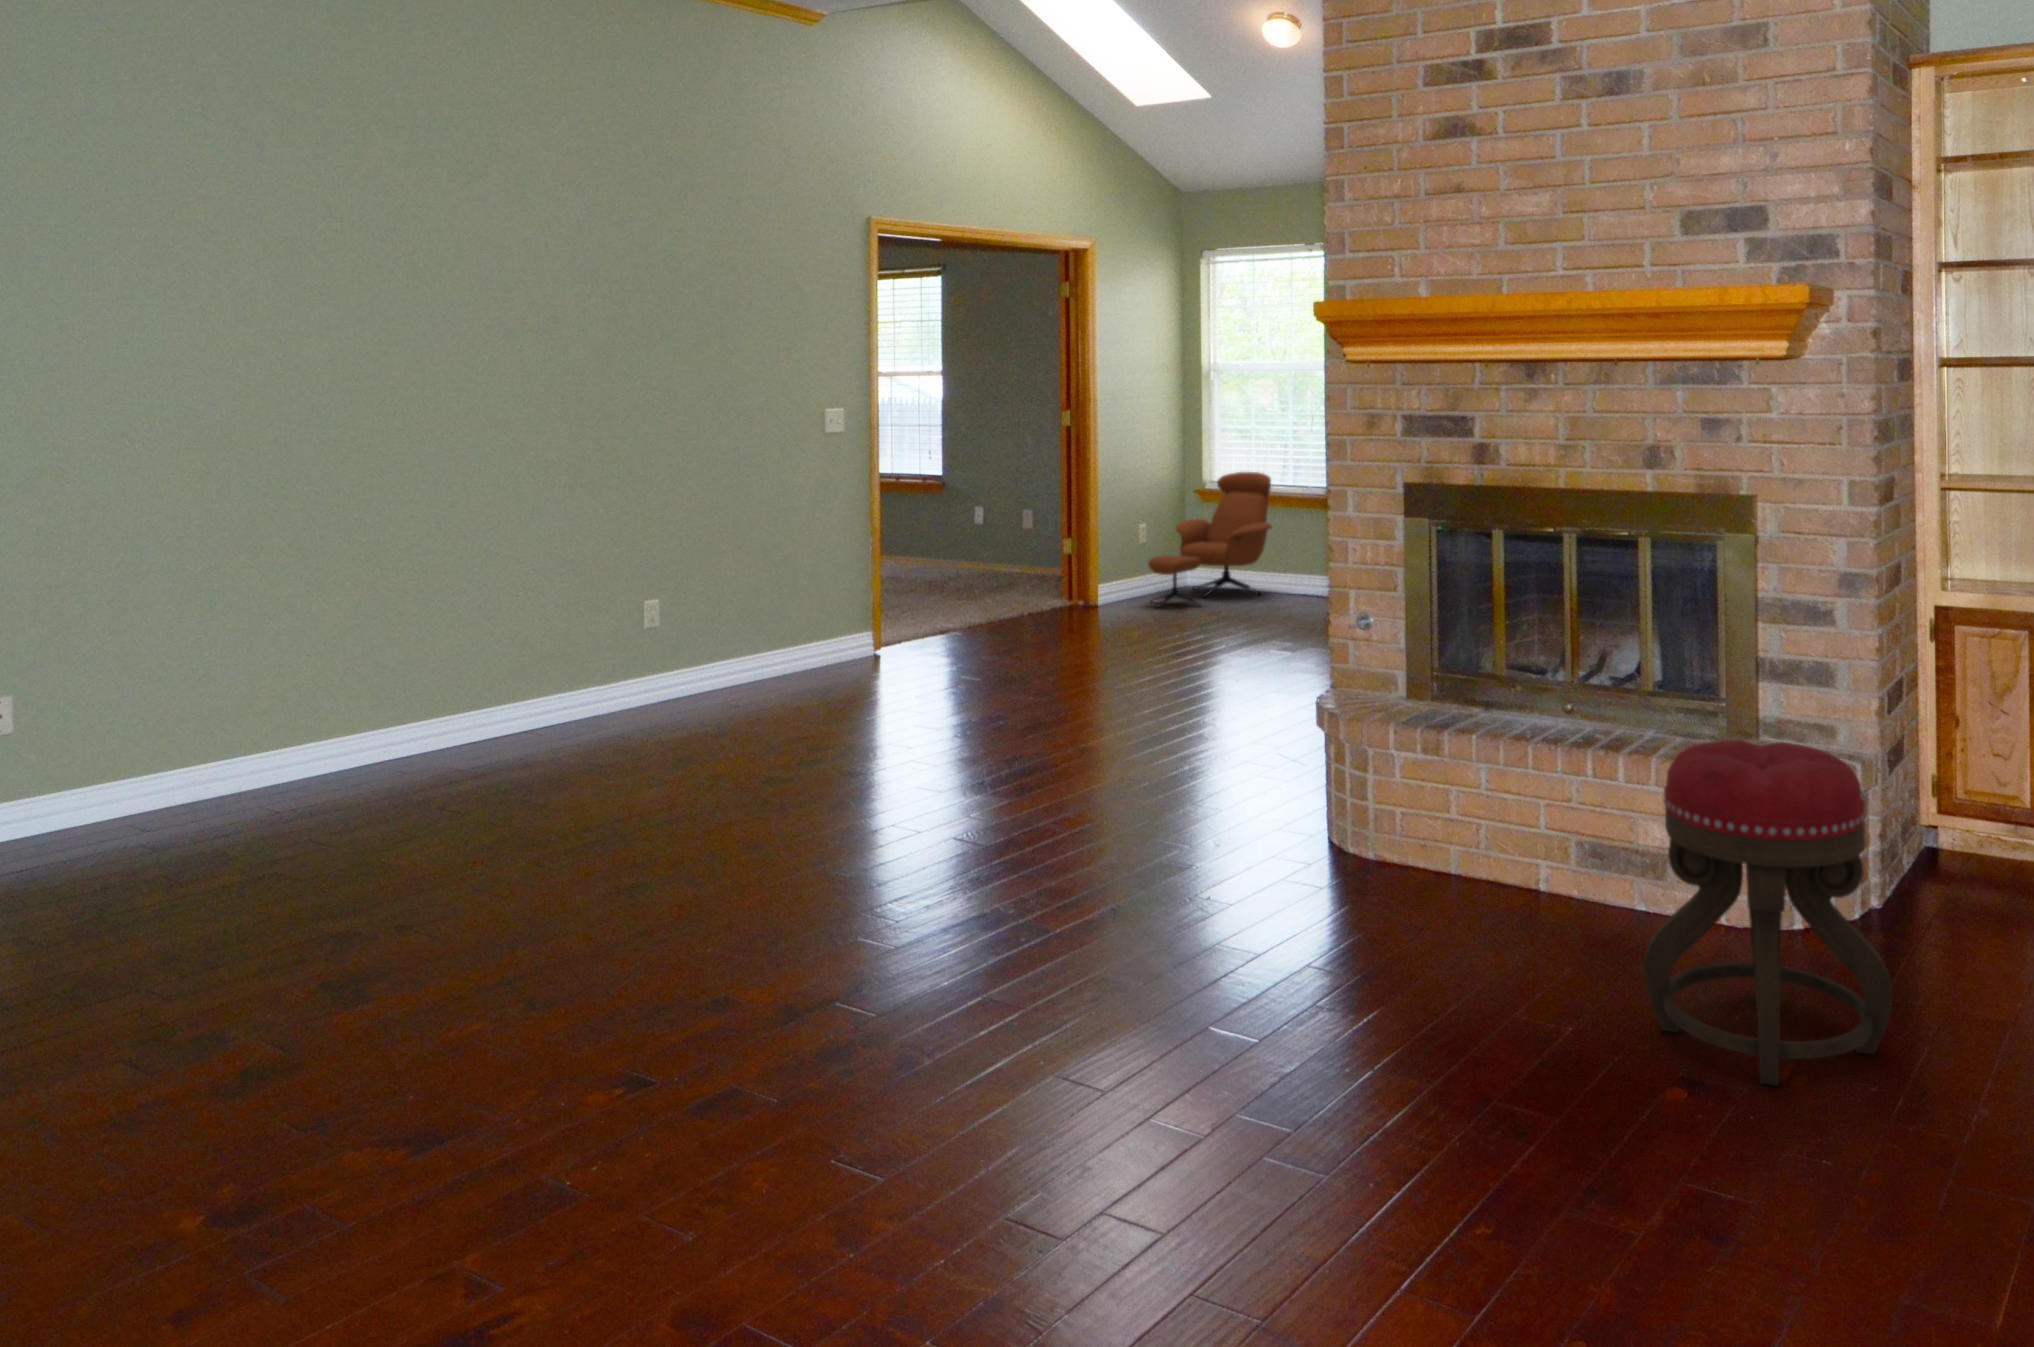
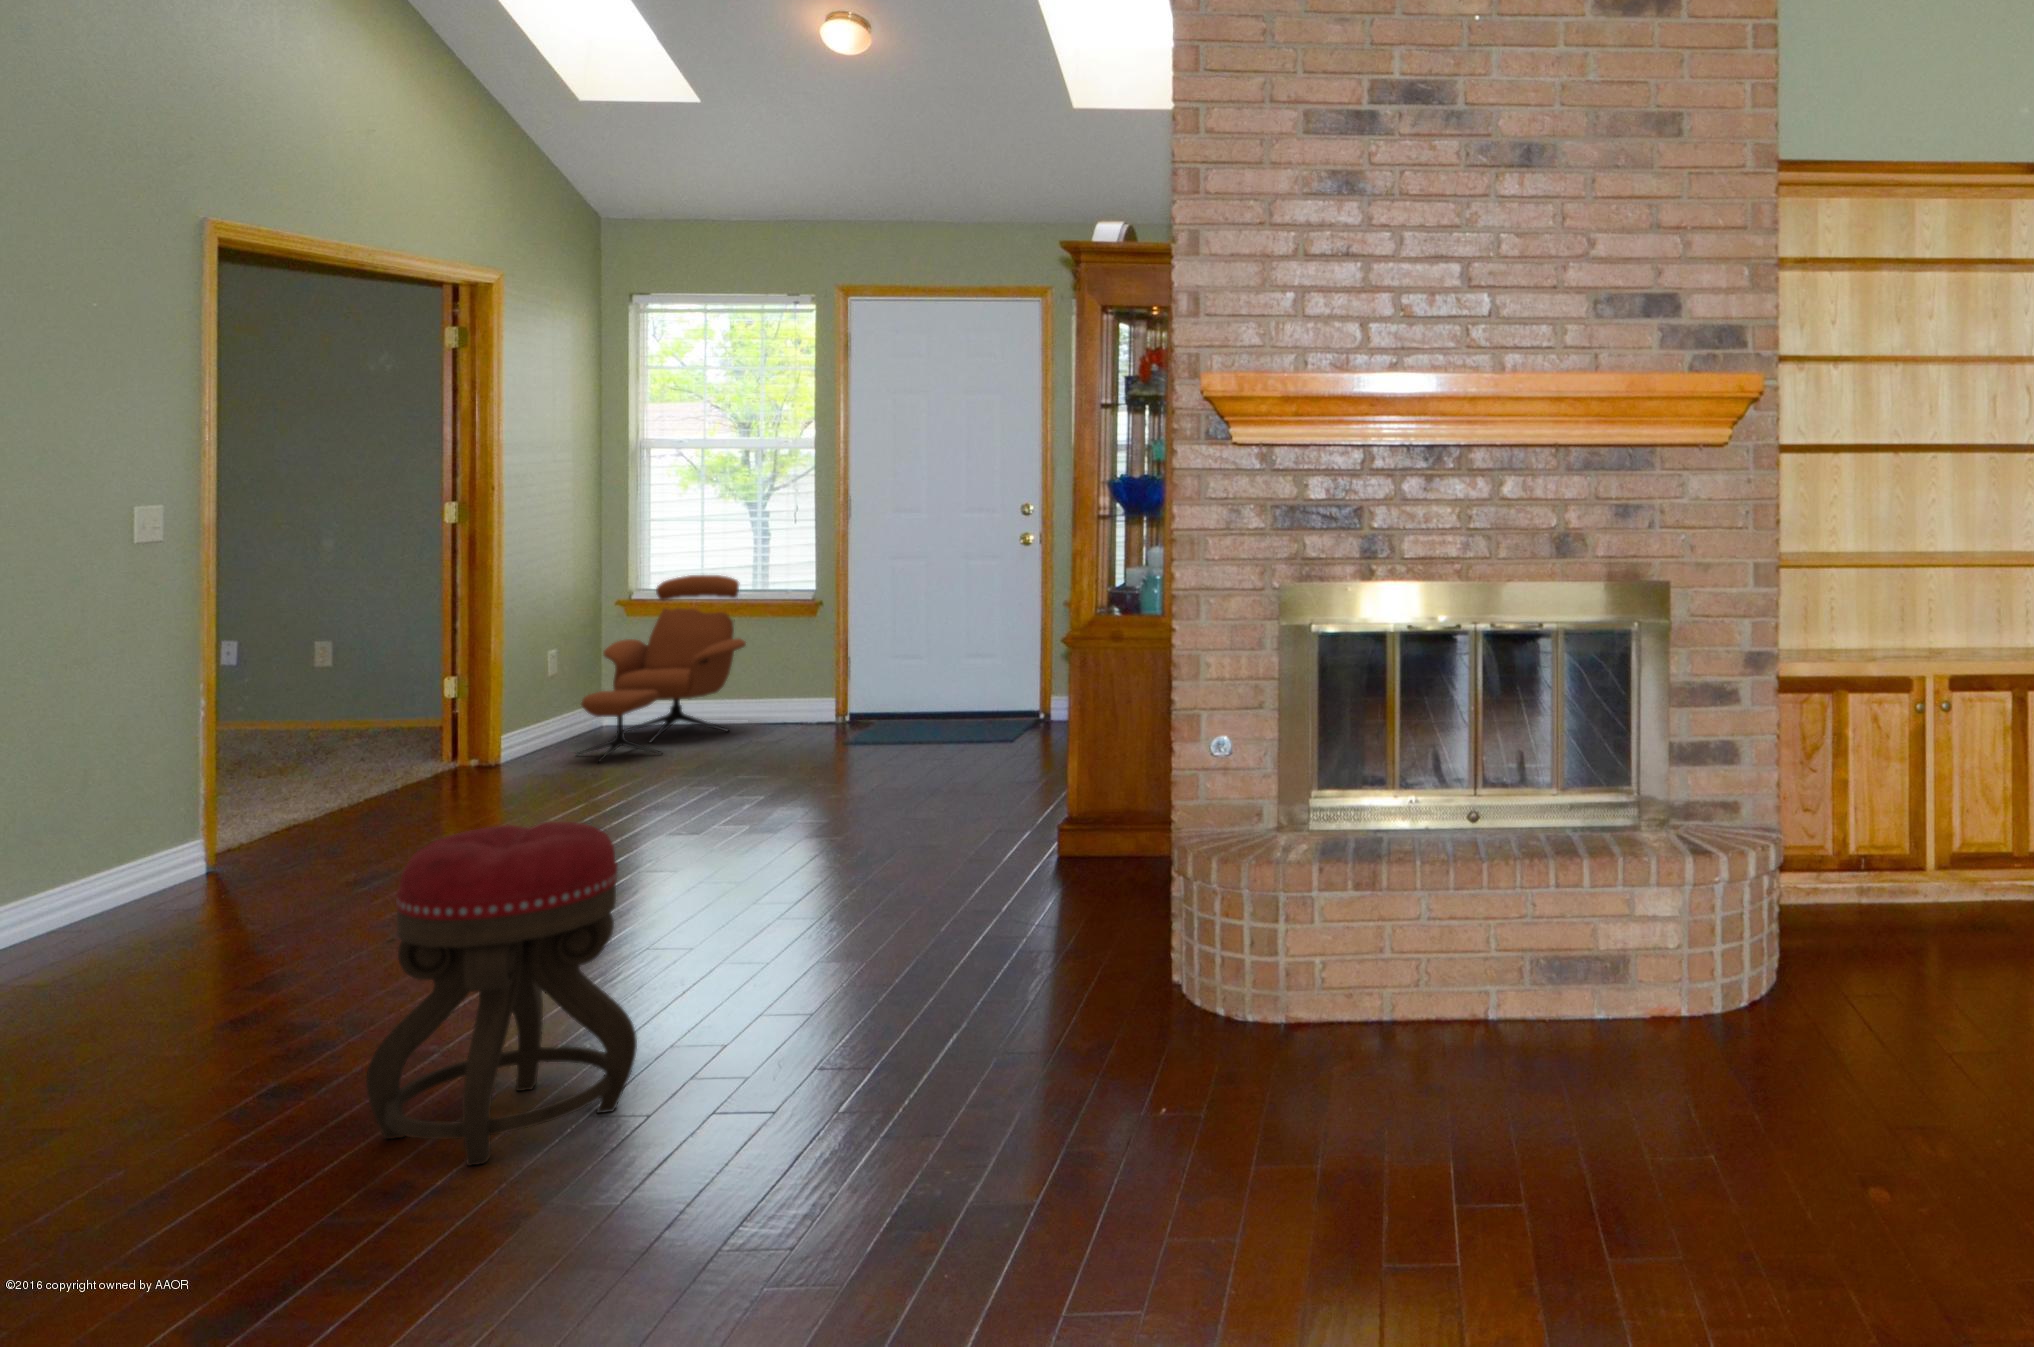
ottoman: present [1644,740,1893,1085] -> present [366,822,637,1165]

